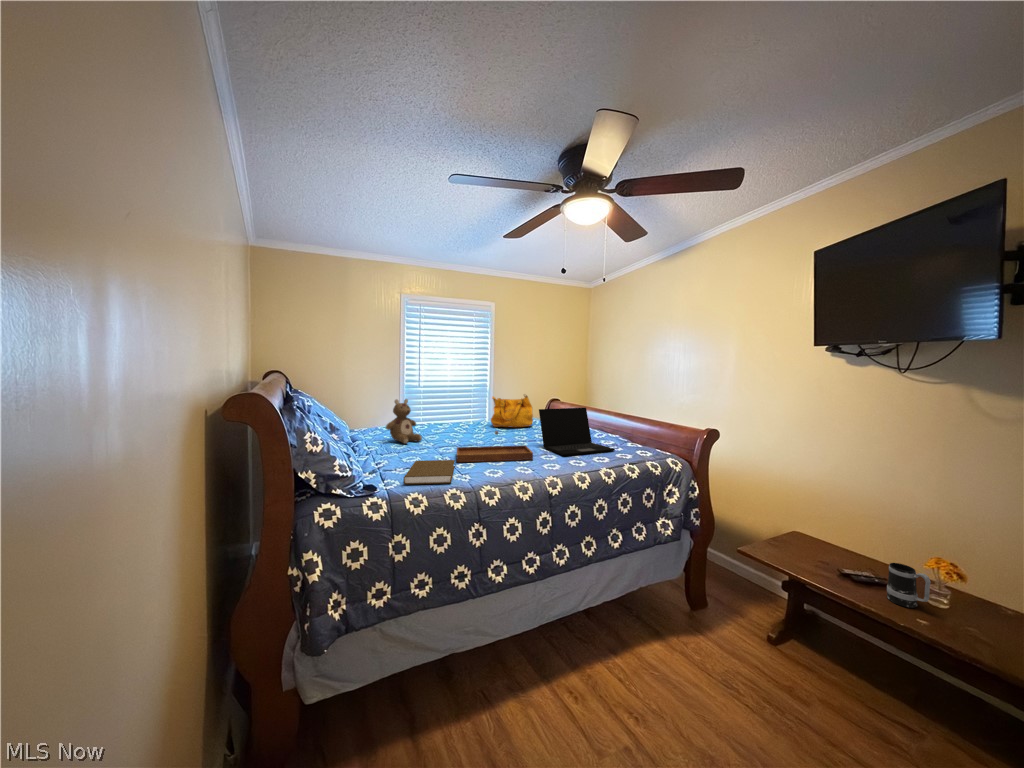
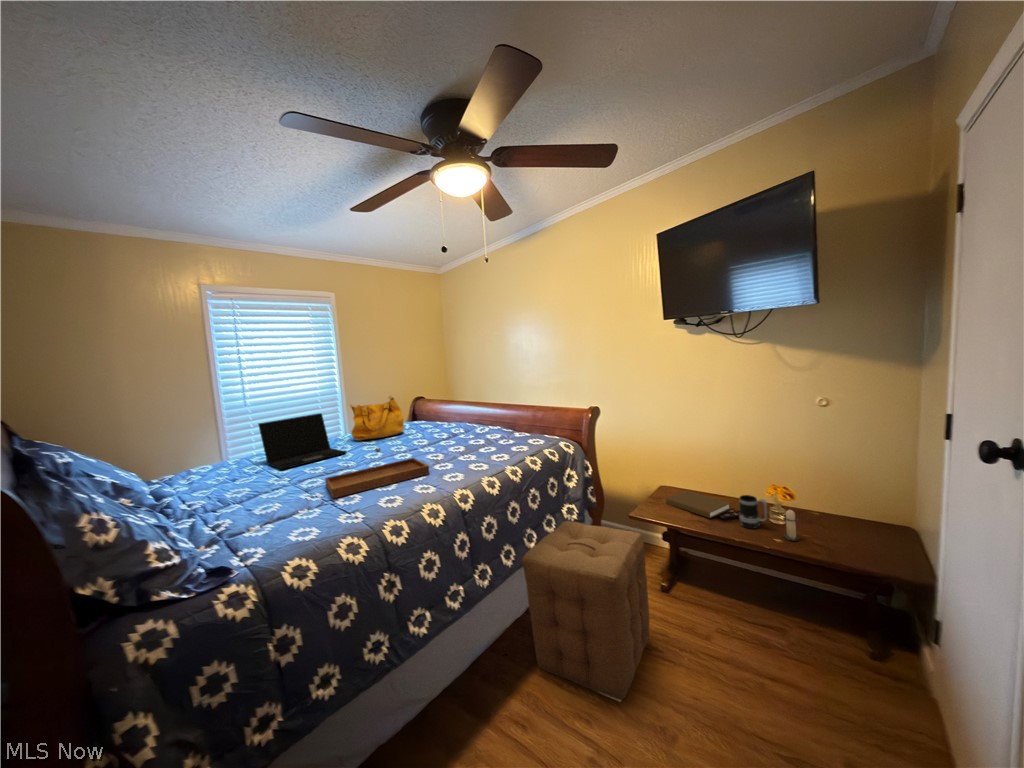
stuffed bear: present [386,399,422,444] -> none [203,425,264,488]
laptop: present [539,408,615,456] -> present [258,413,347,469]
book: present [404,460,455,484] -> present [666,490,731,518]
ottoman: none [603,535,740,726] -> present [522,521,649,702]
candle: none [948,594,980,640] -> present [783,509,799,541]

